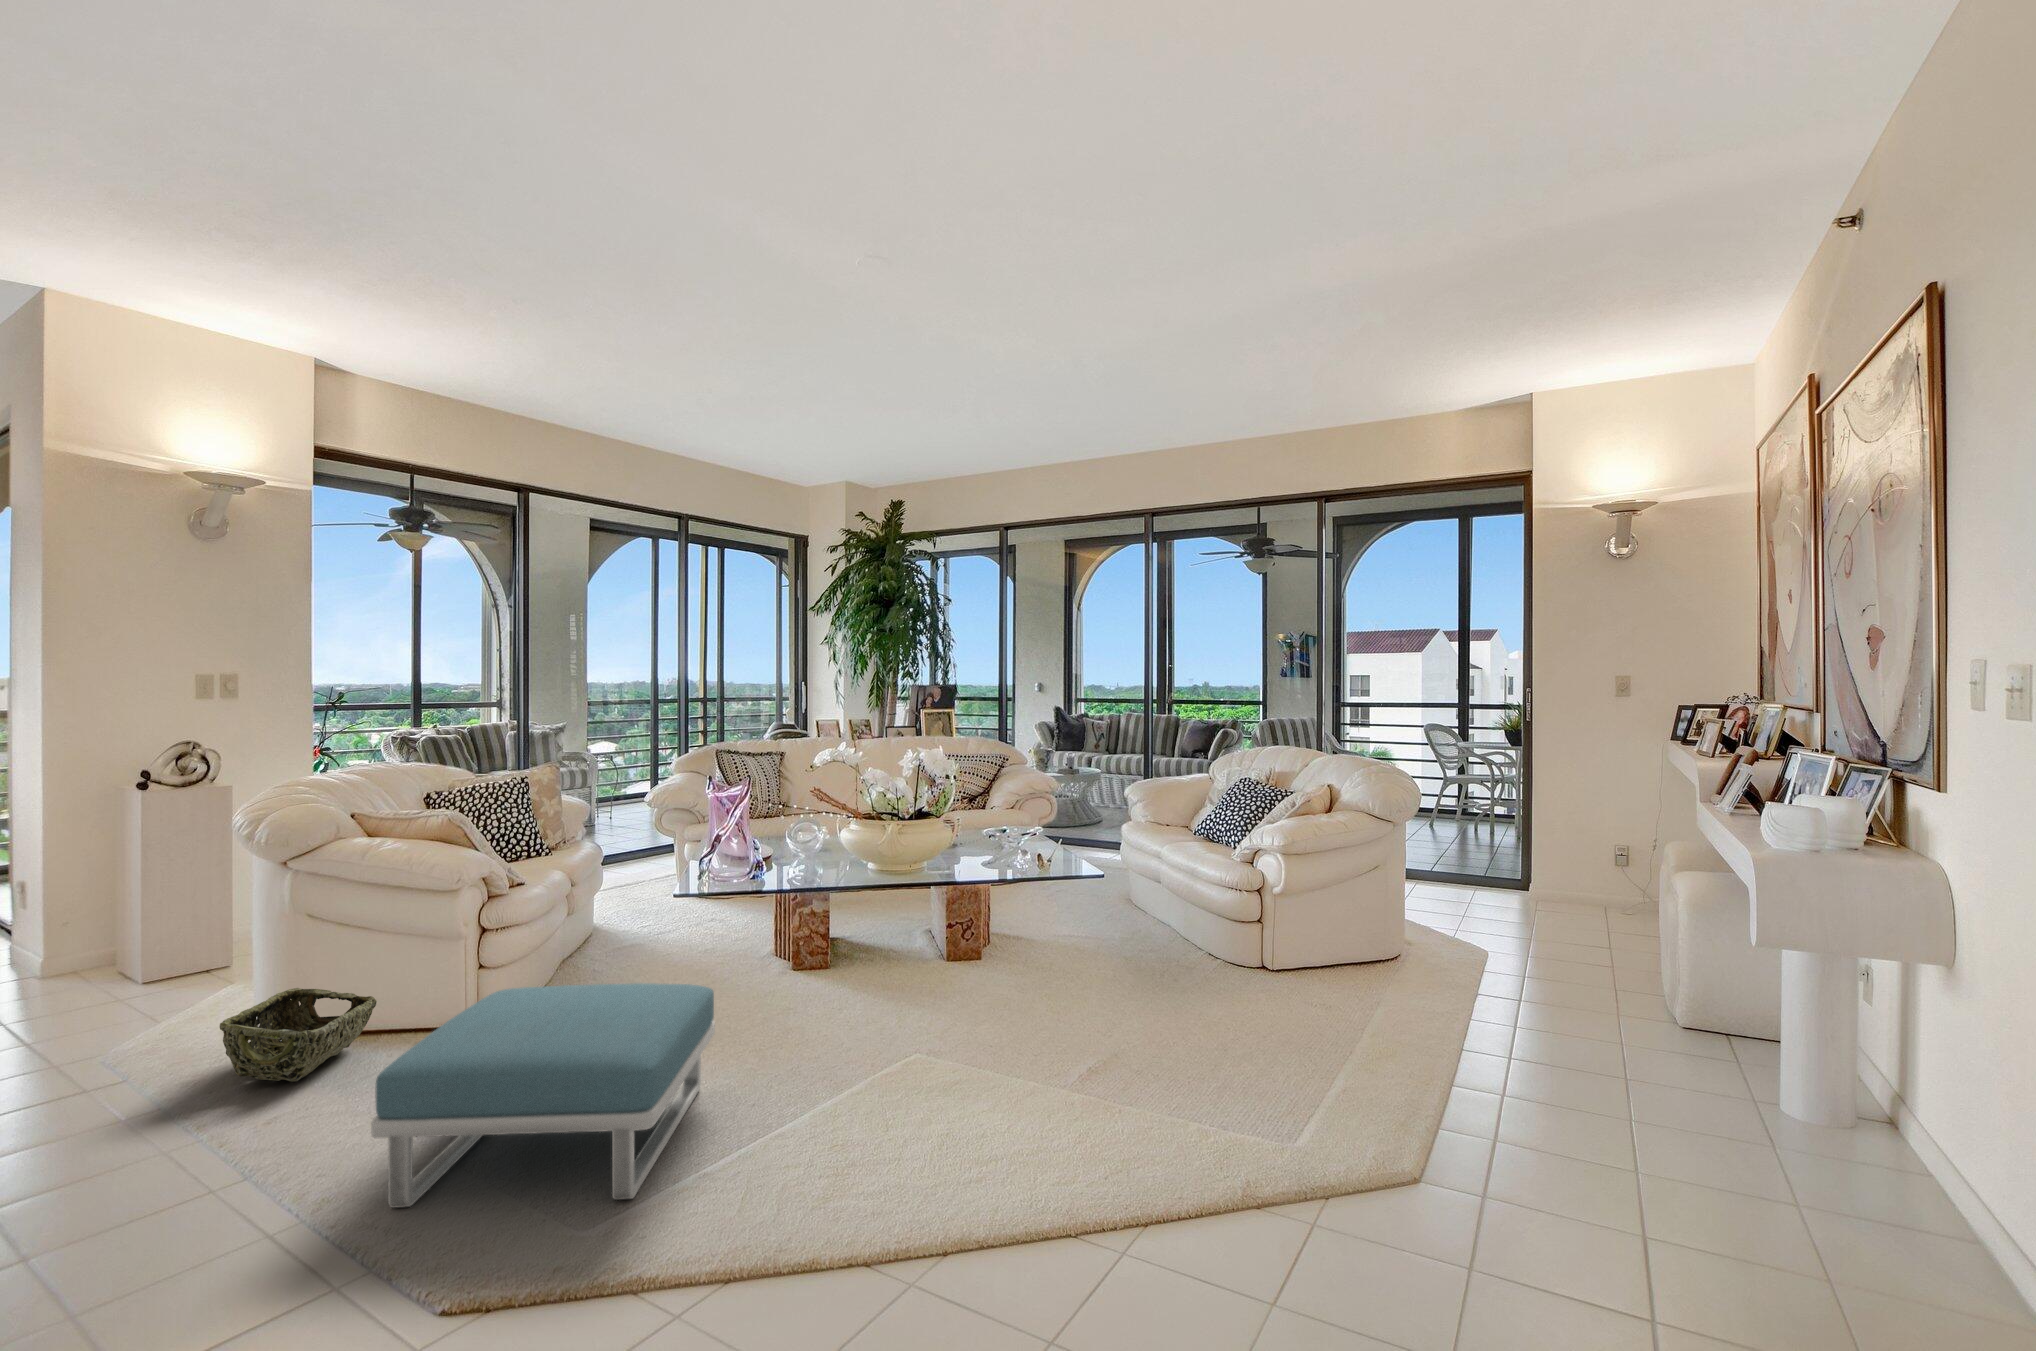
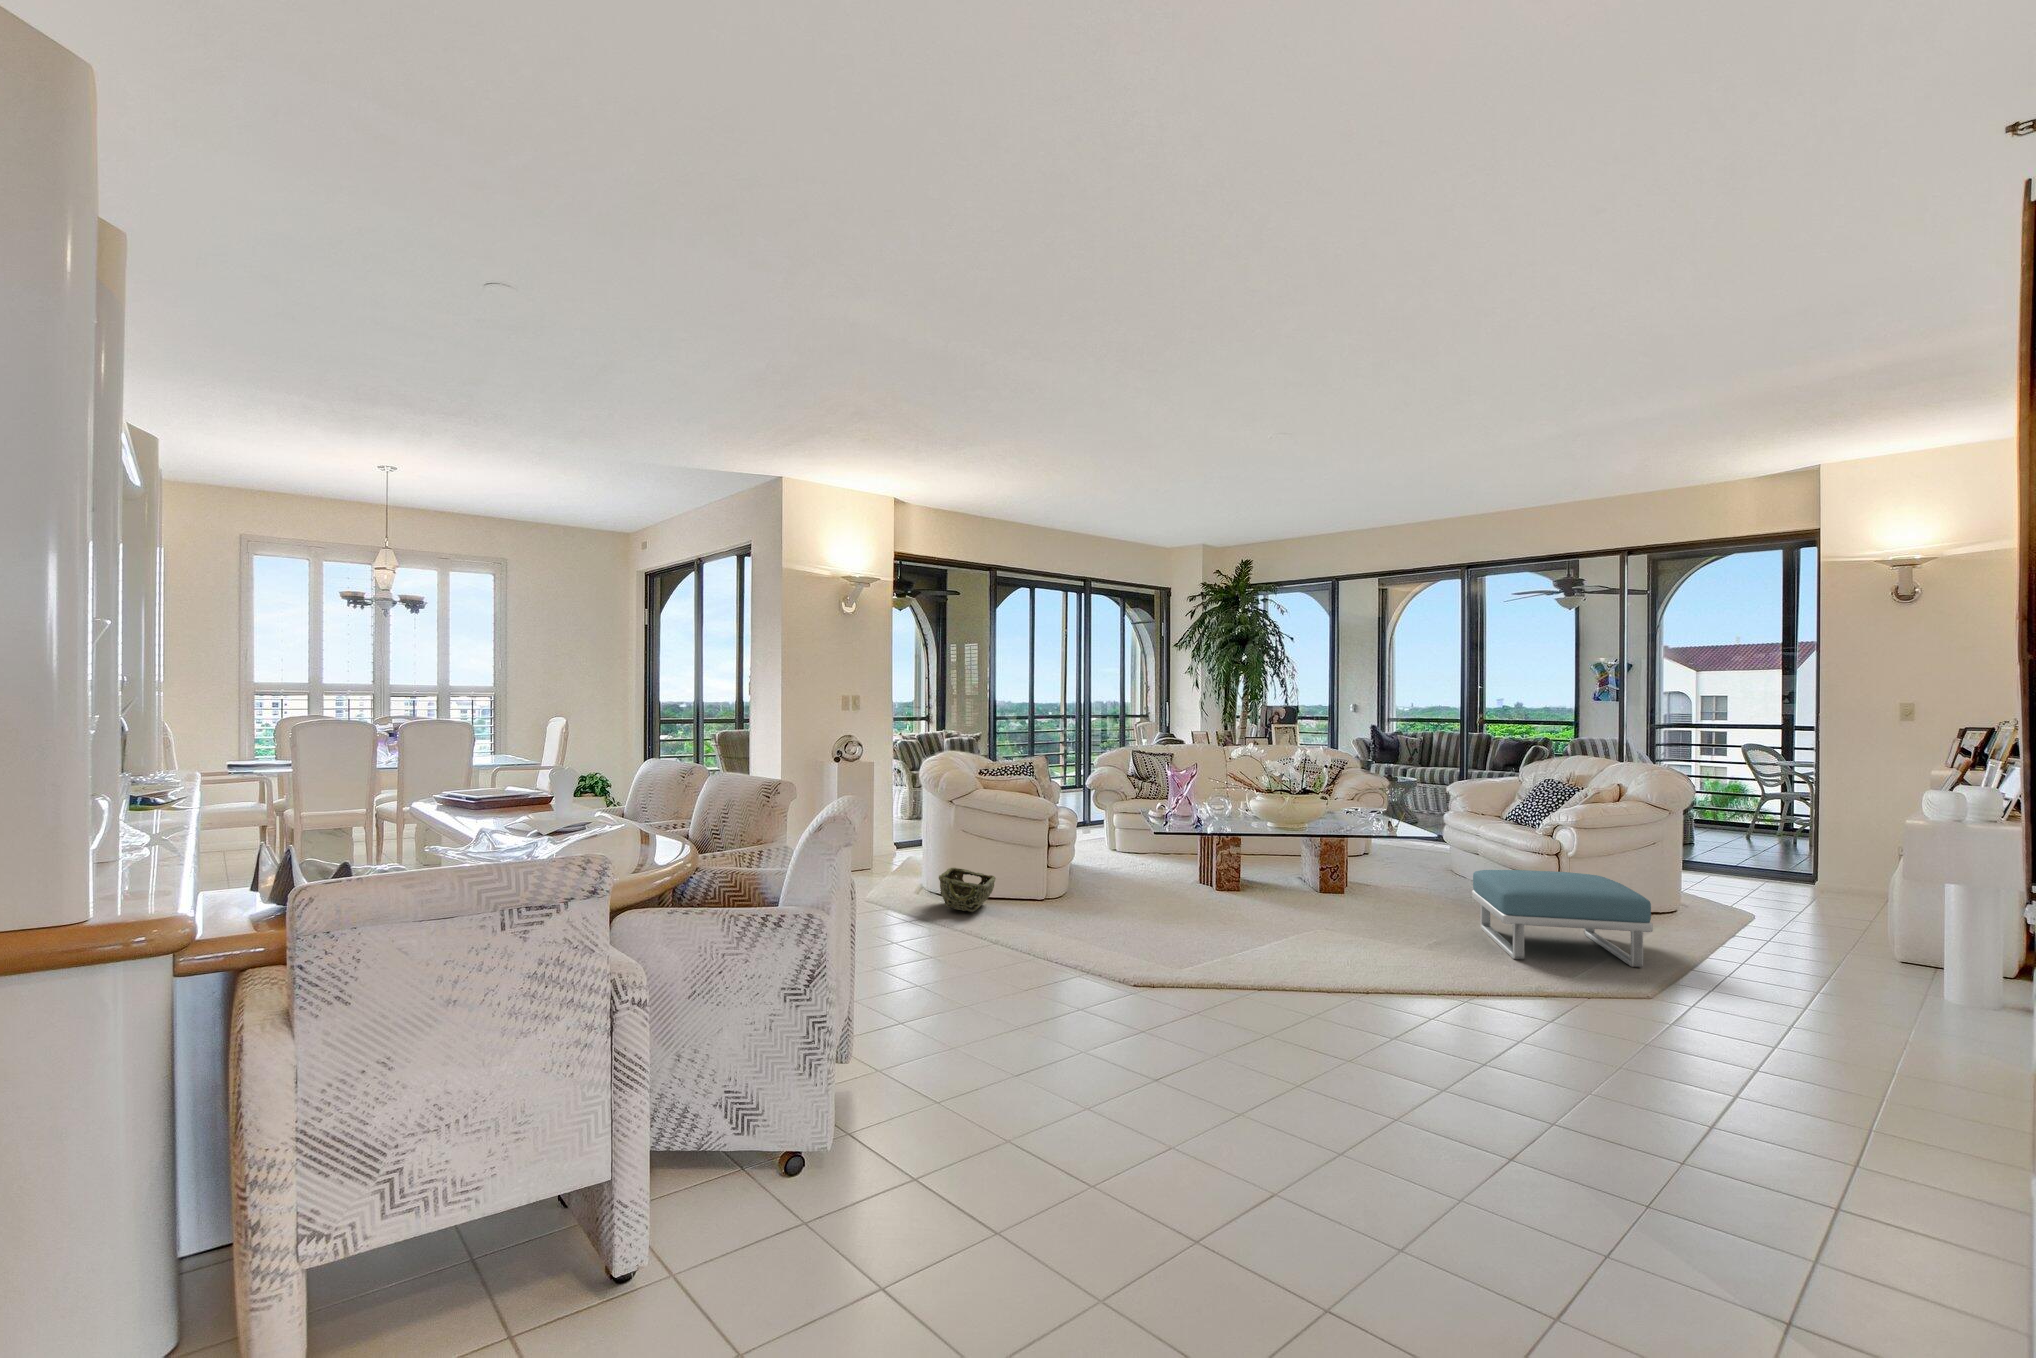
footstool: present [371,983,715,1208] -> present [1472,870,1653,967]

